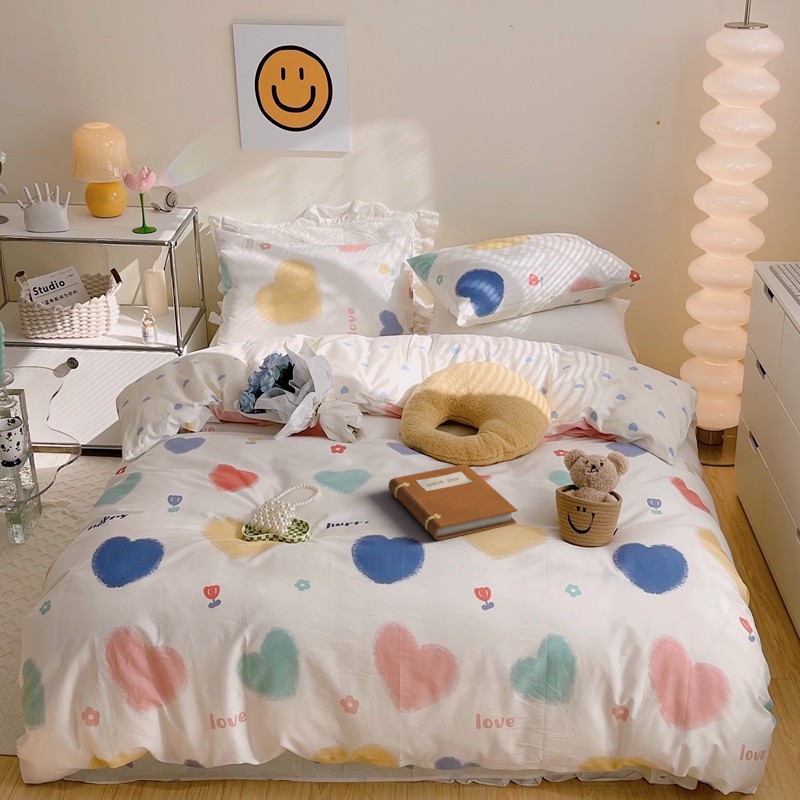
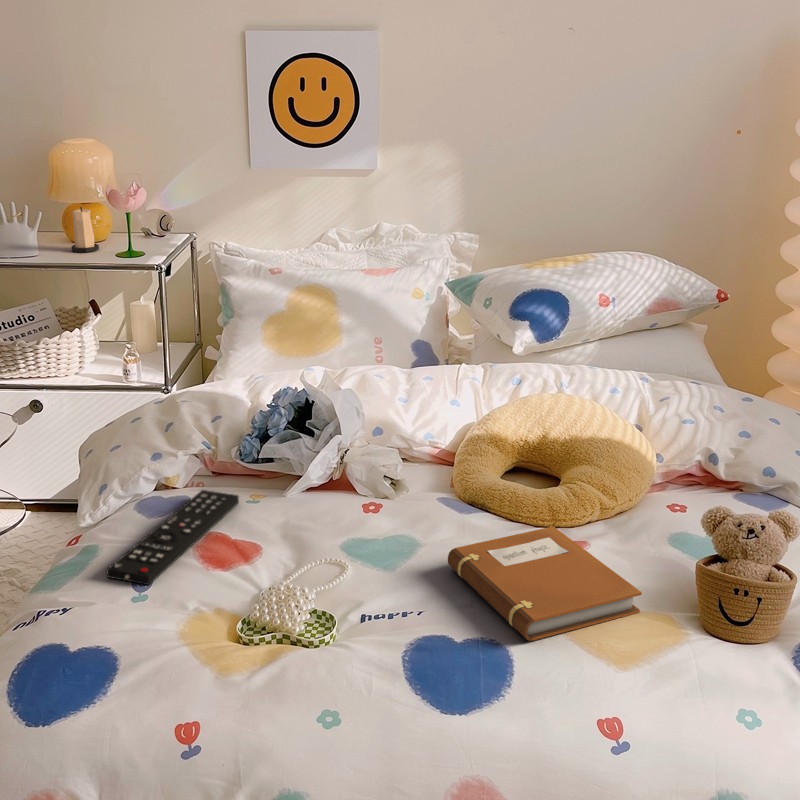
candle: none [97,193,120,231] -> present [71,207,99,252]
remote control: none [150,434,241,501] -> present [106,490,239,585]

